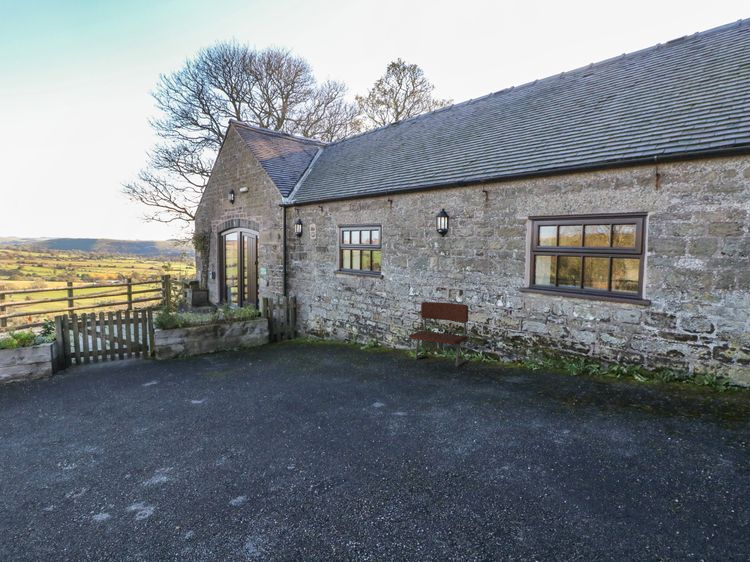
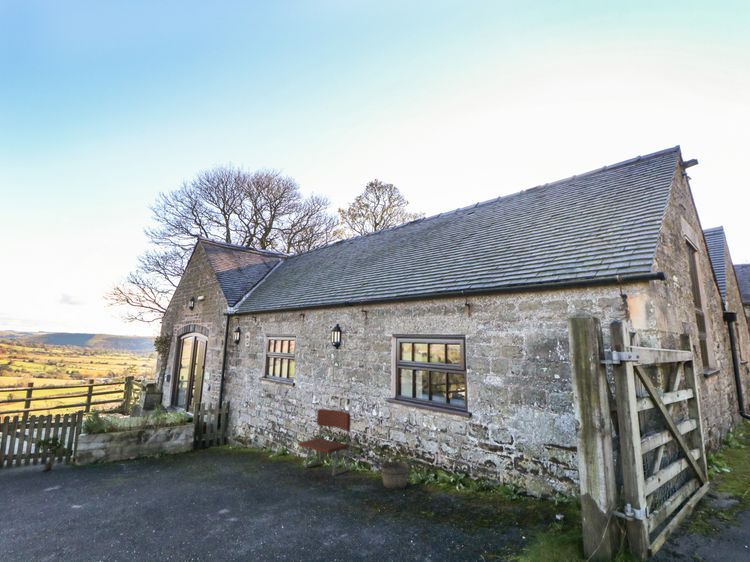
potted plant: none [110,329,144,366] -> present [34,435,65,471]
wooden bucket: none [522,349,557,378] -> present [381,461,409,489]

